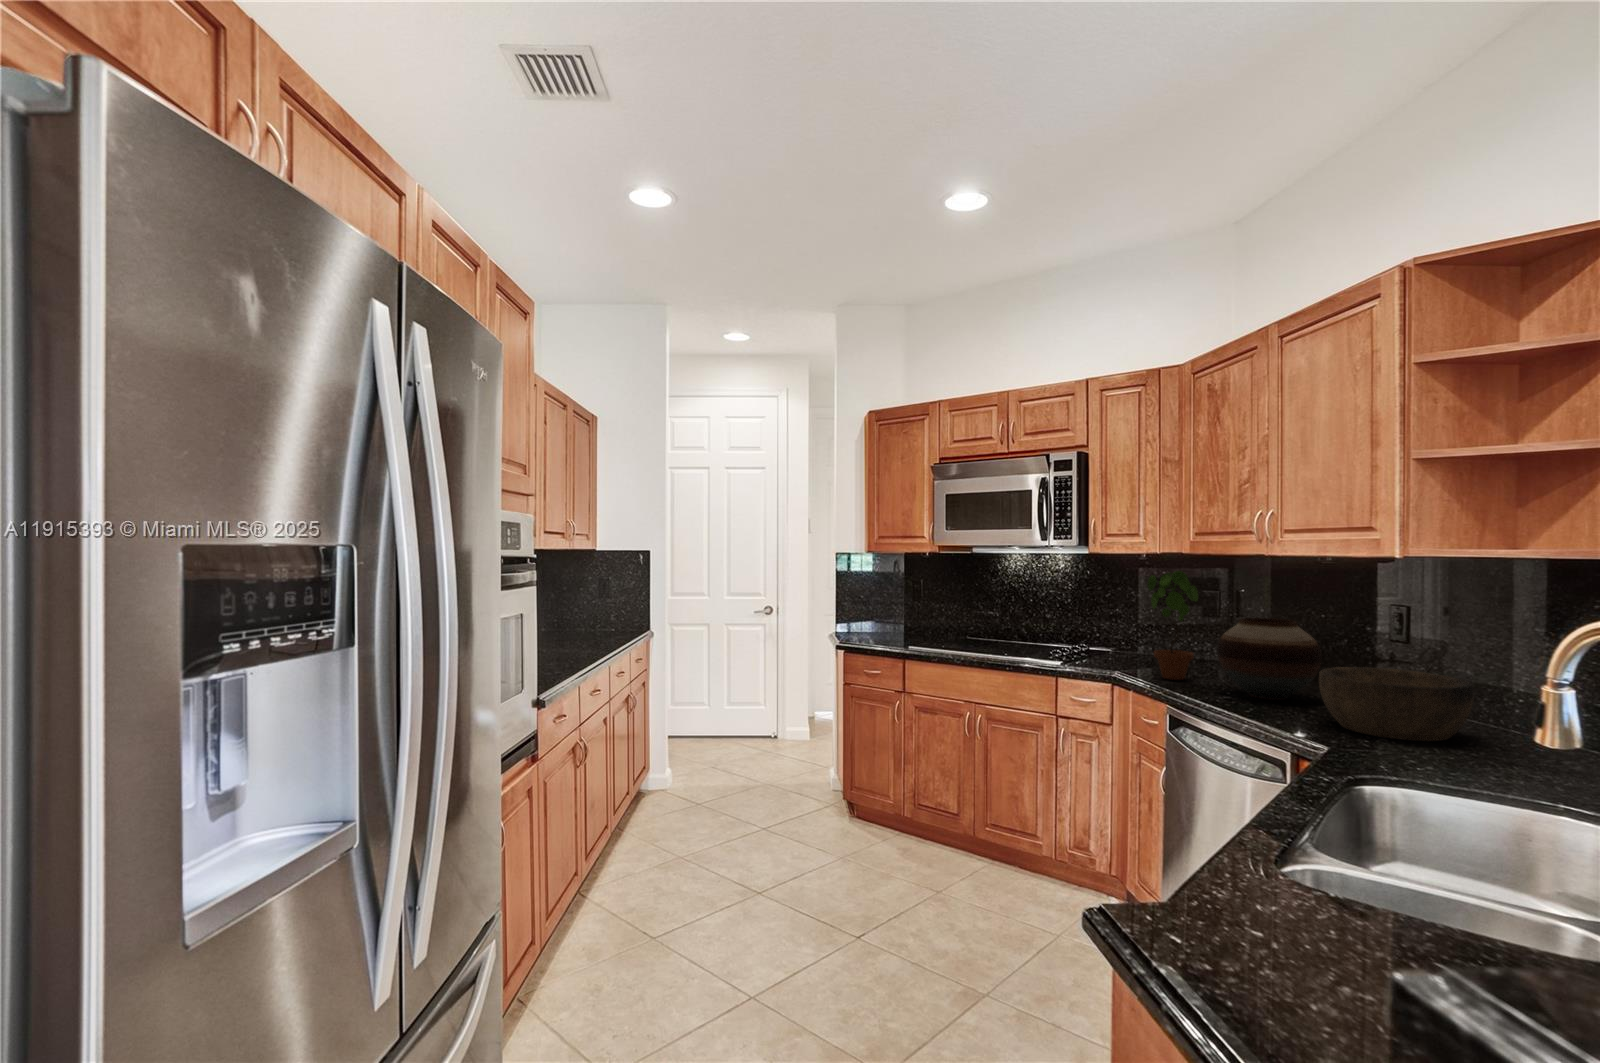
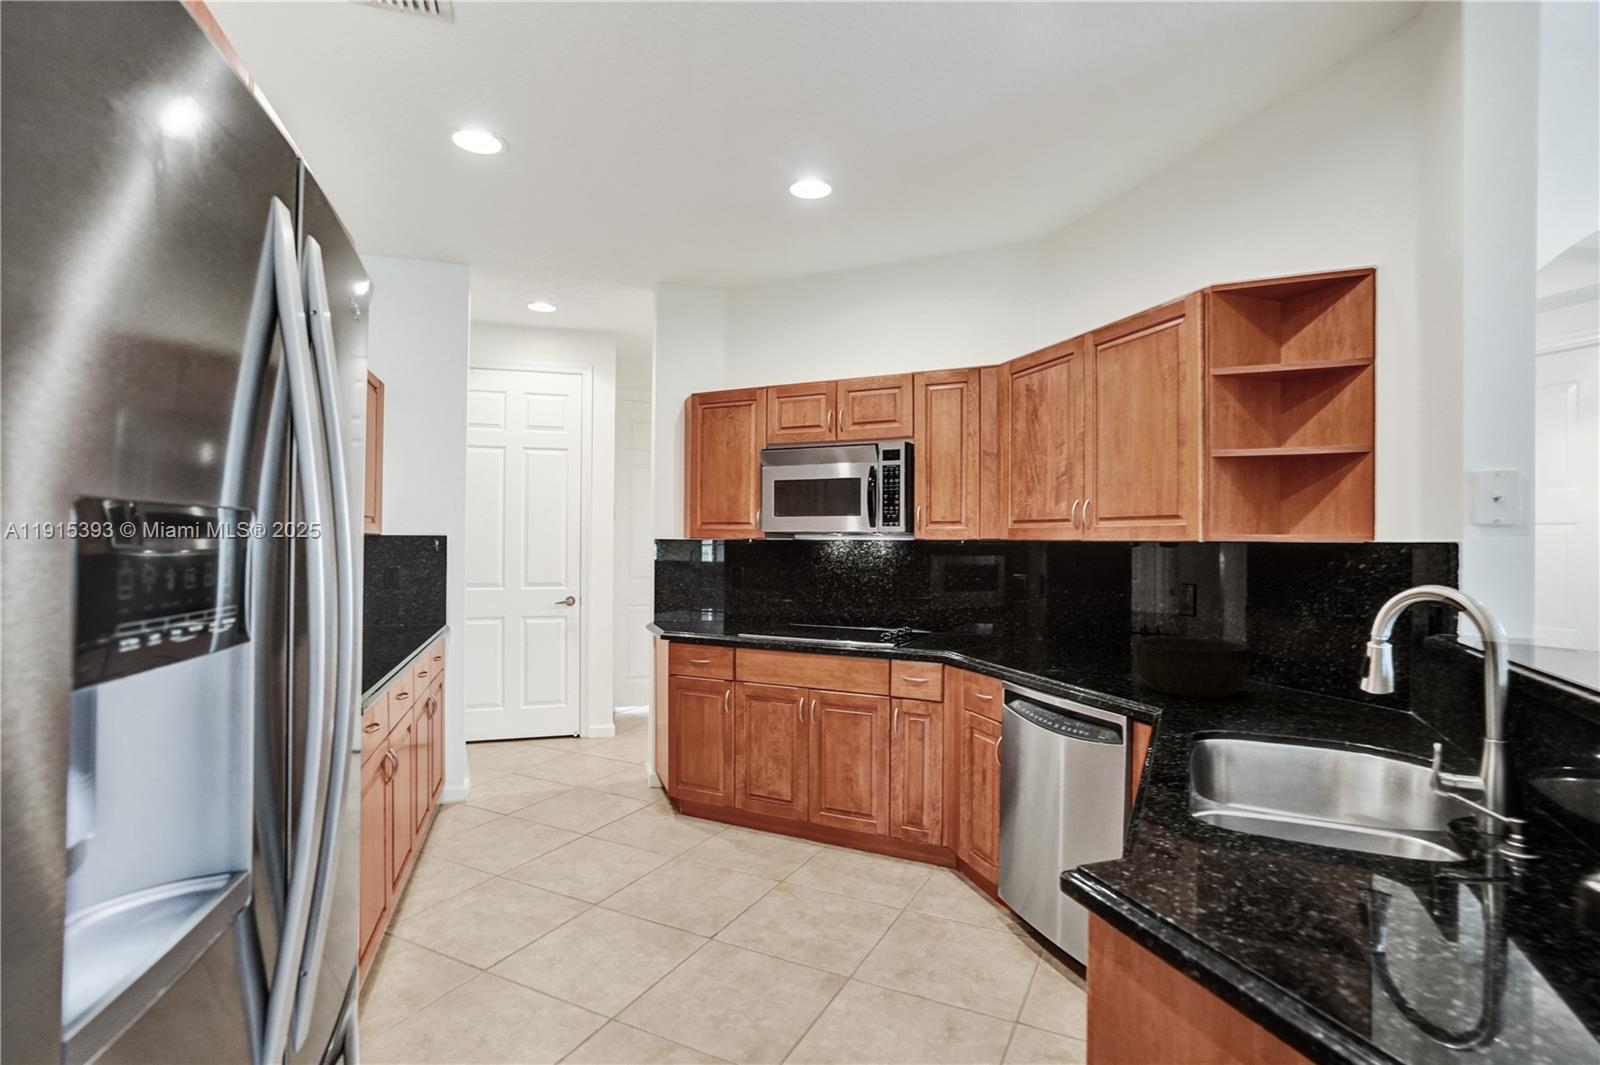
potted plant: present [1148,571,1198,680] -> none [976,555,1020,656]
vase: present [1217,618,1322,700] -> none [1040,597,1126,670]

